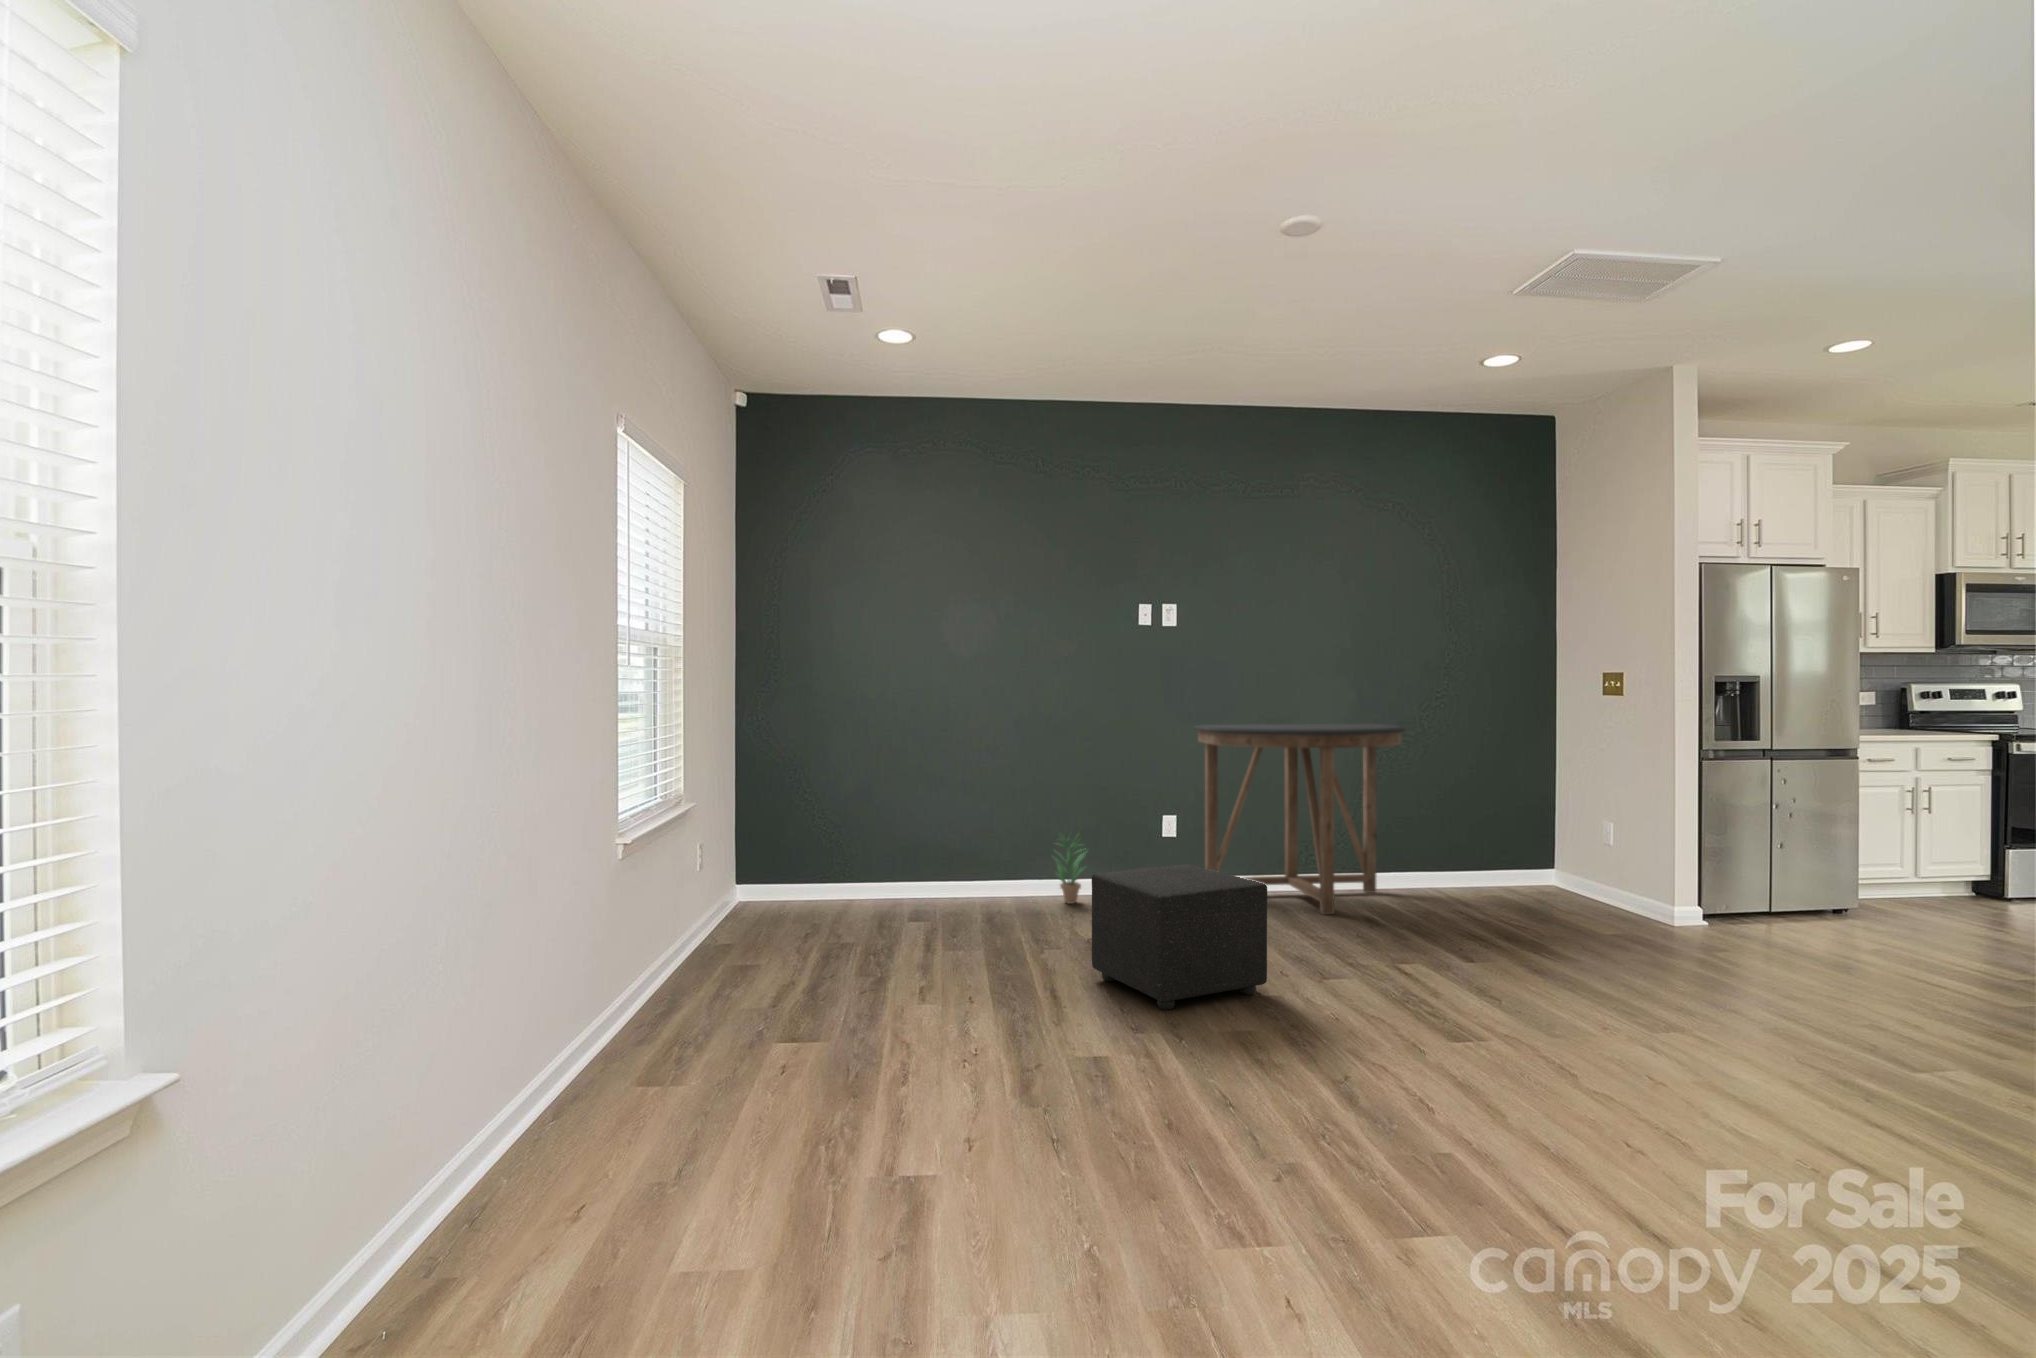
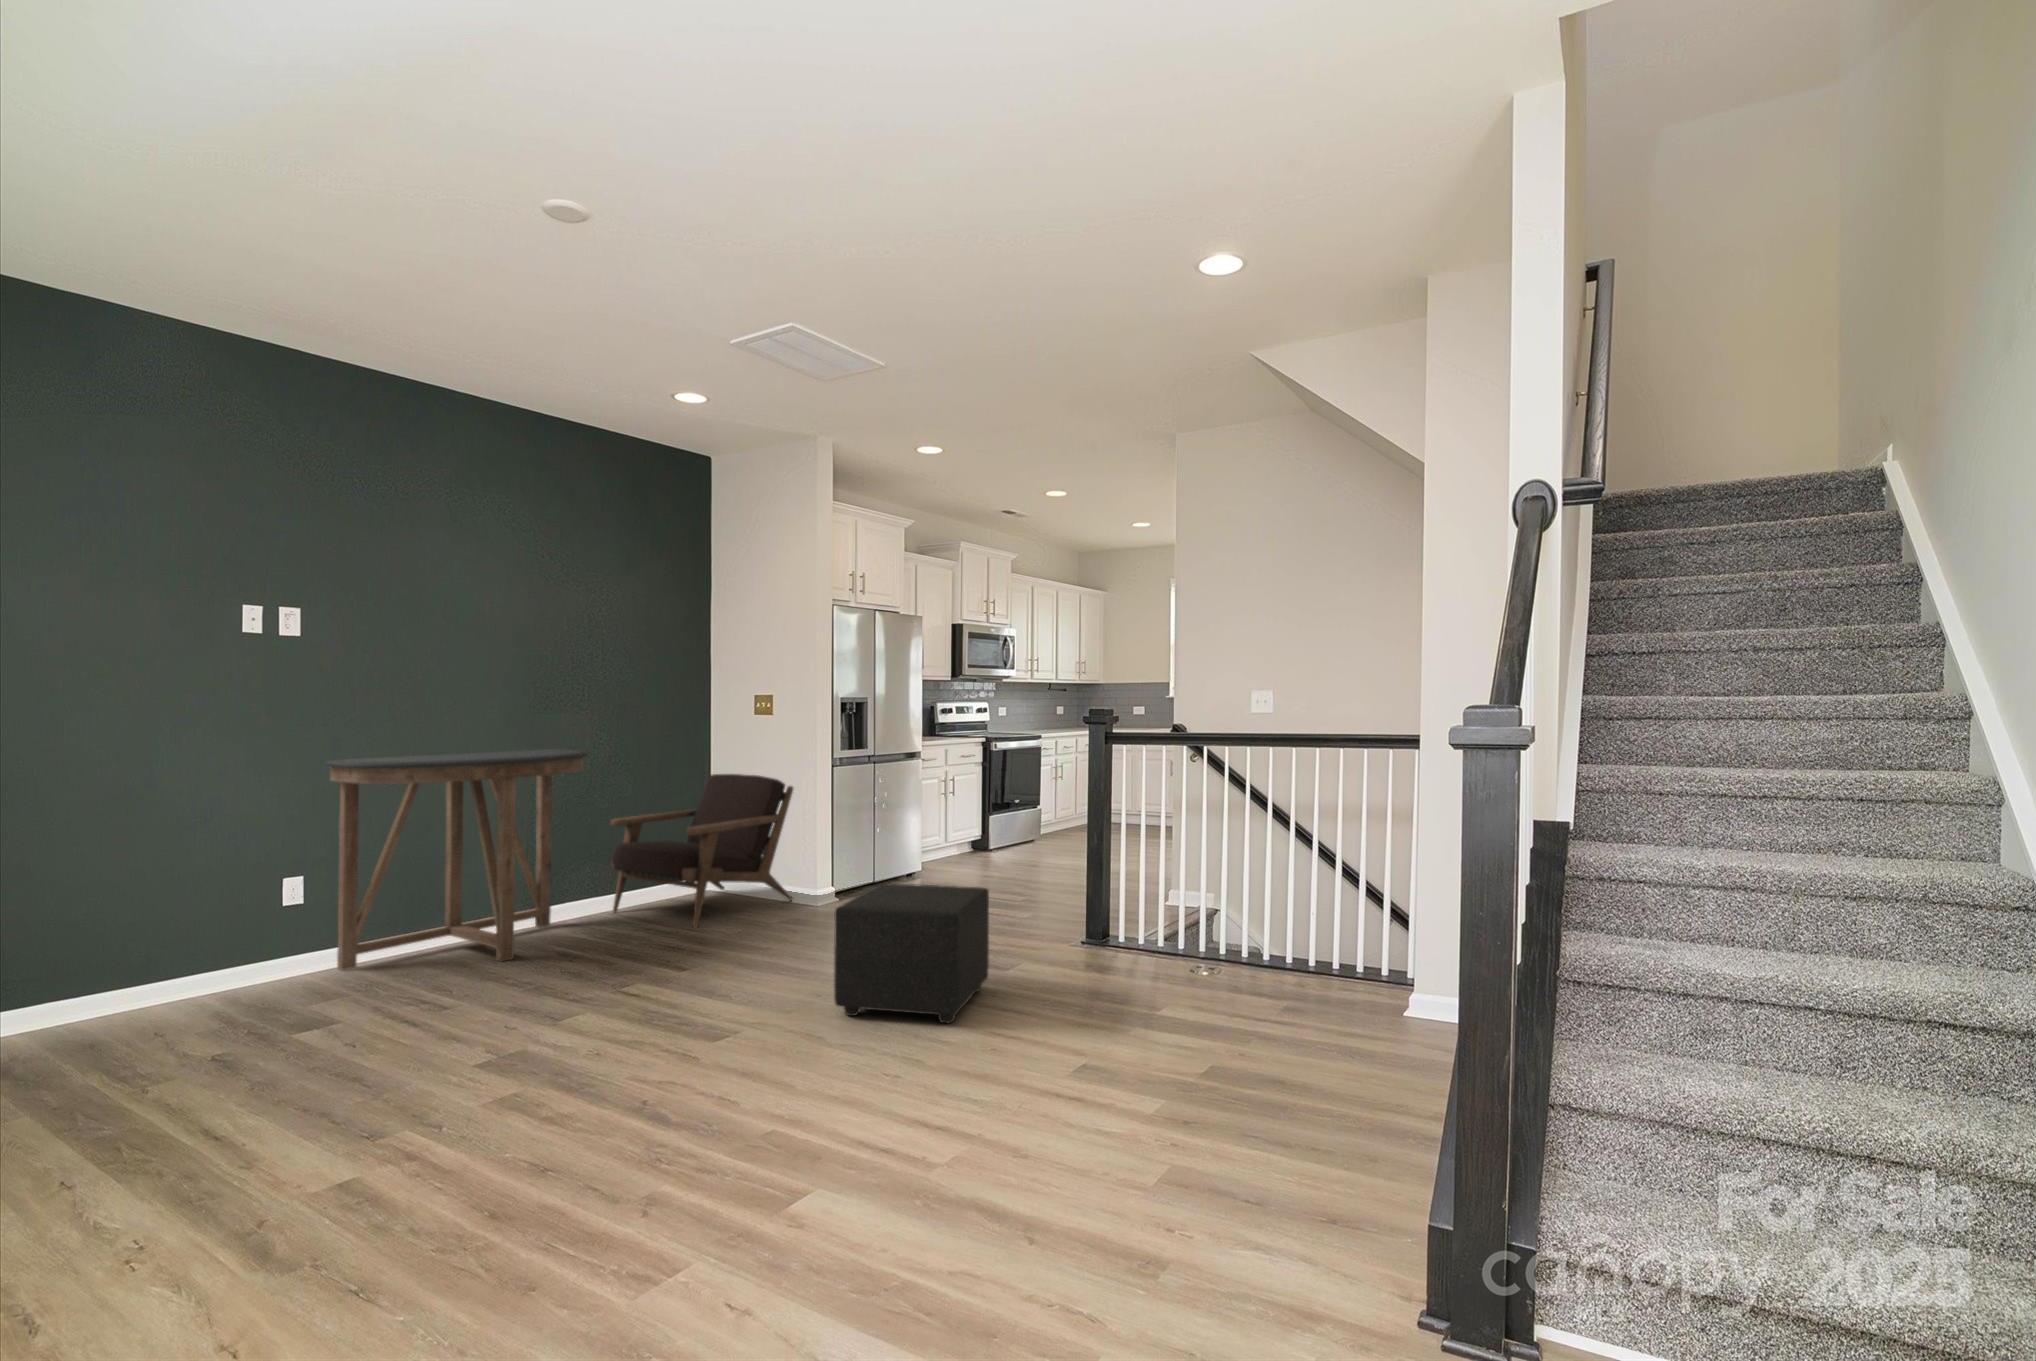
armchair: none [1436,759,1648,921] -> present [611,774,793,928]
potted plant: present [1056,833,1086,904] -> none [76,919,152,1025]
ottoman: present [1092,864,1267,1010] -> present [834,883,989,1023]

